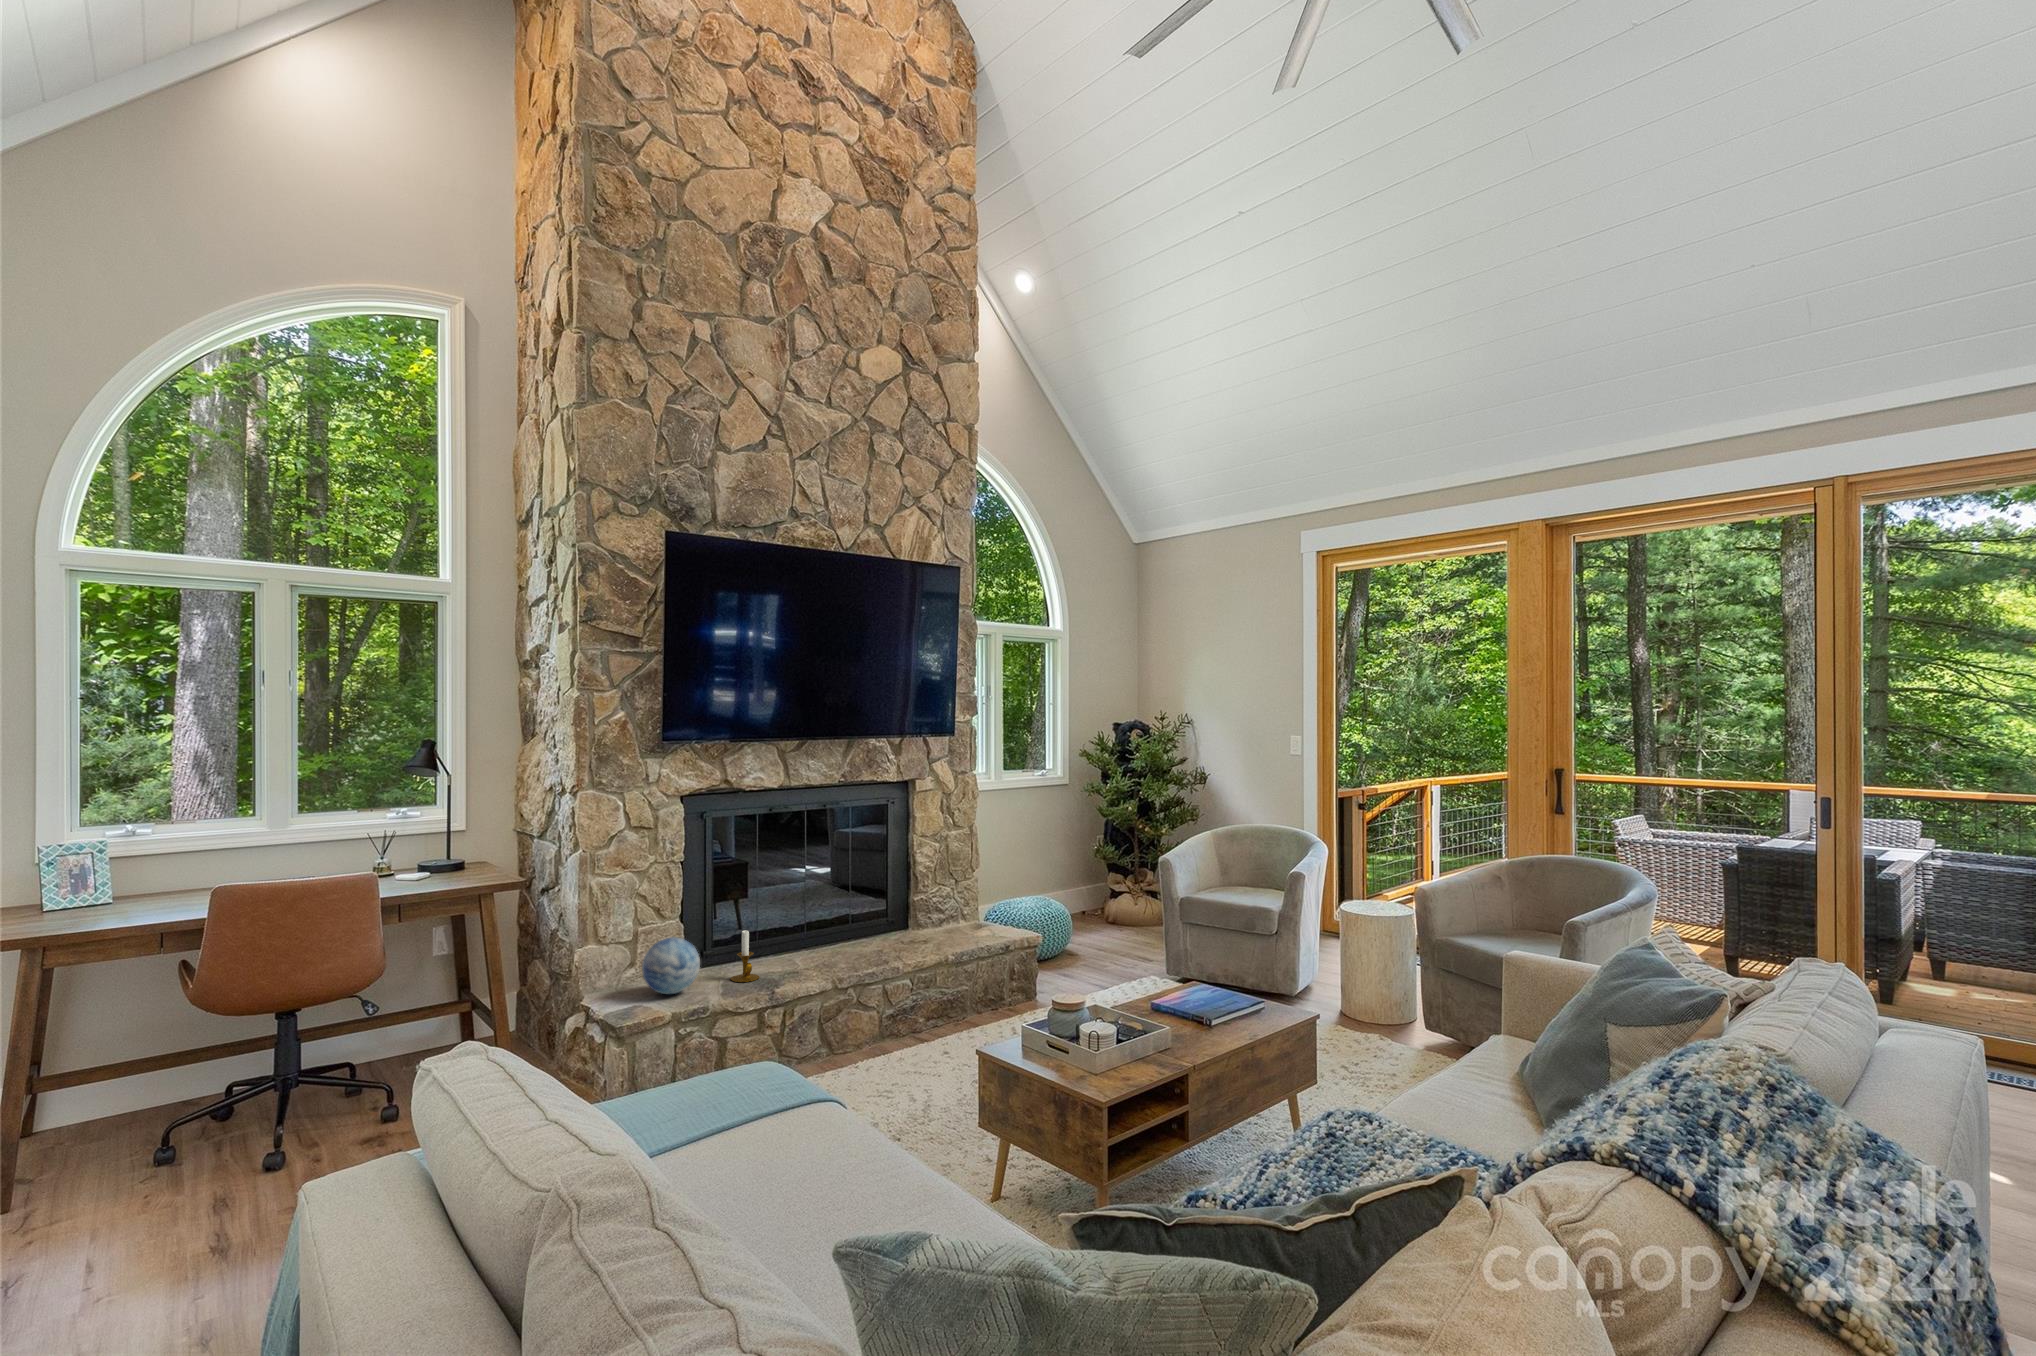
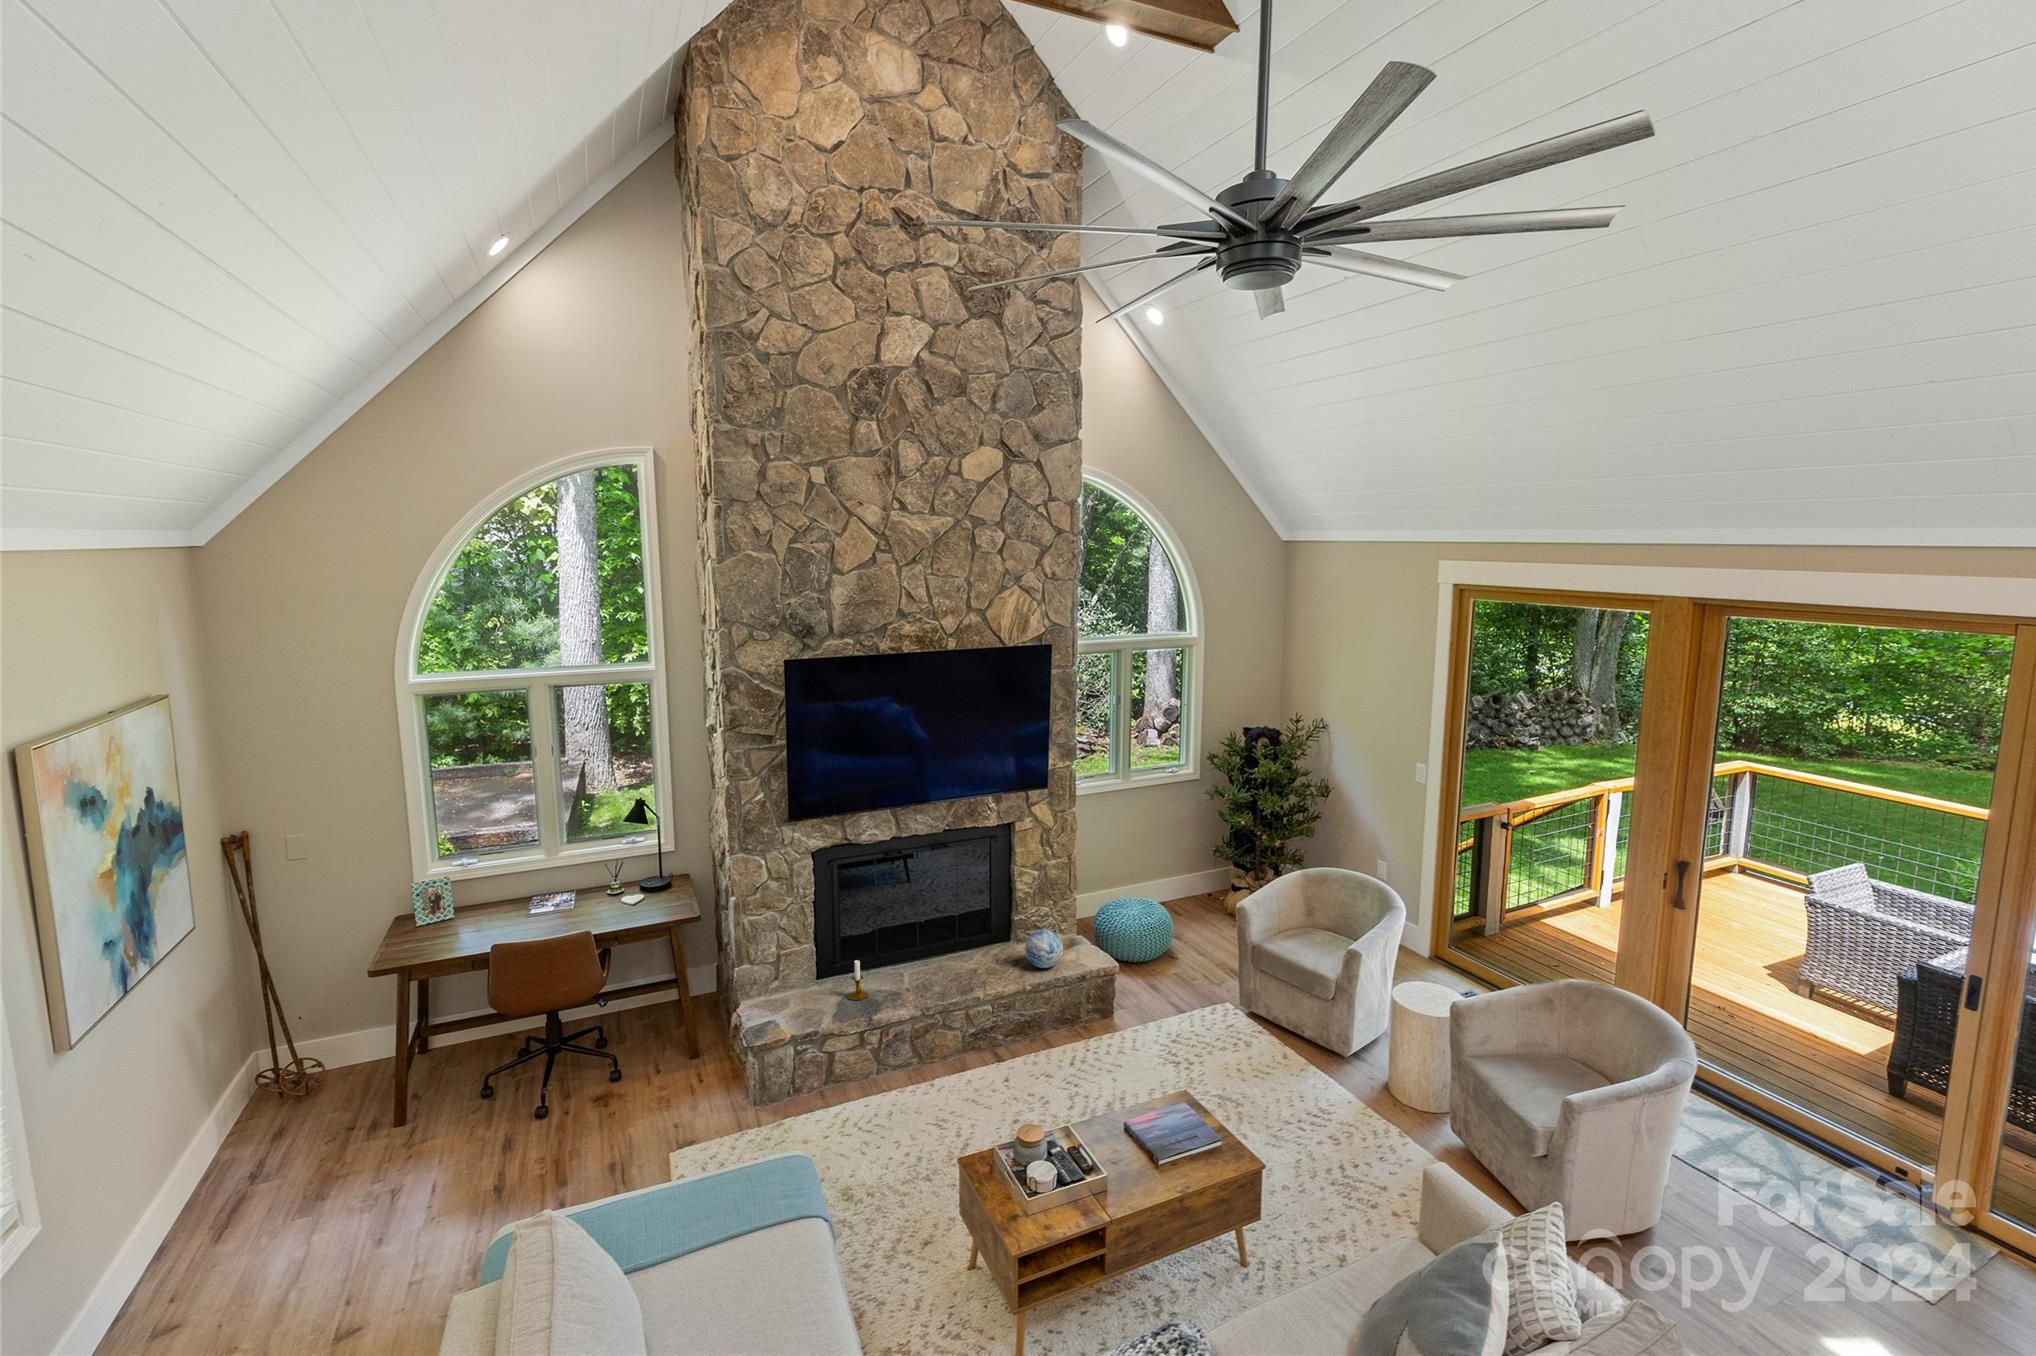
decorative orb: present [642,937,700,994] -> present [1025,929,1063,968]

